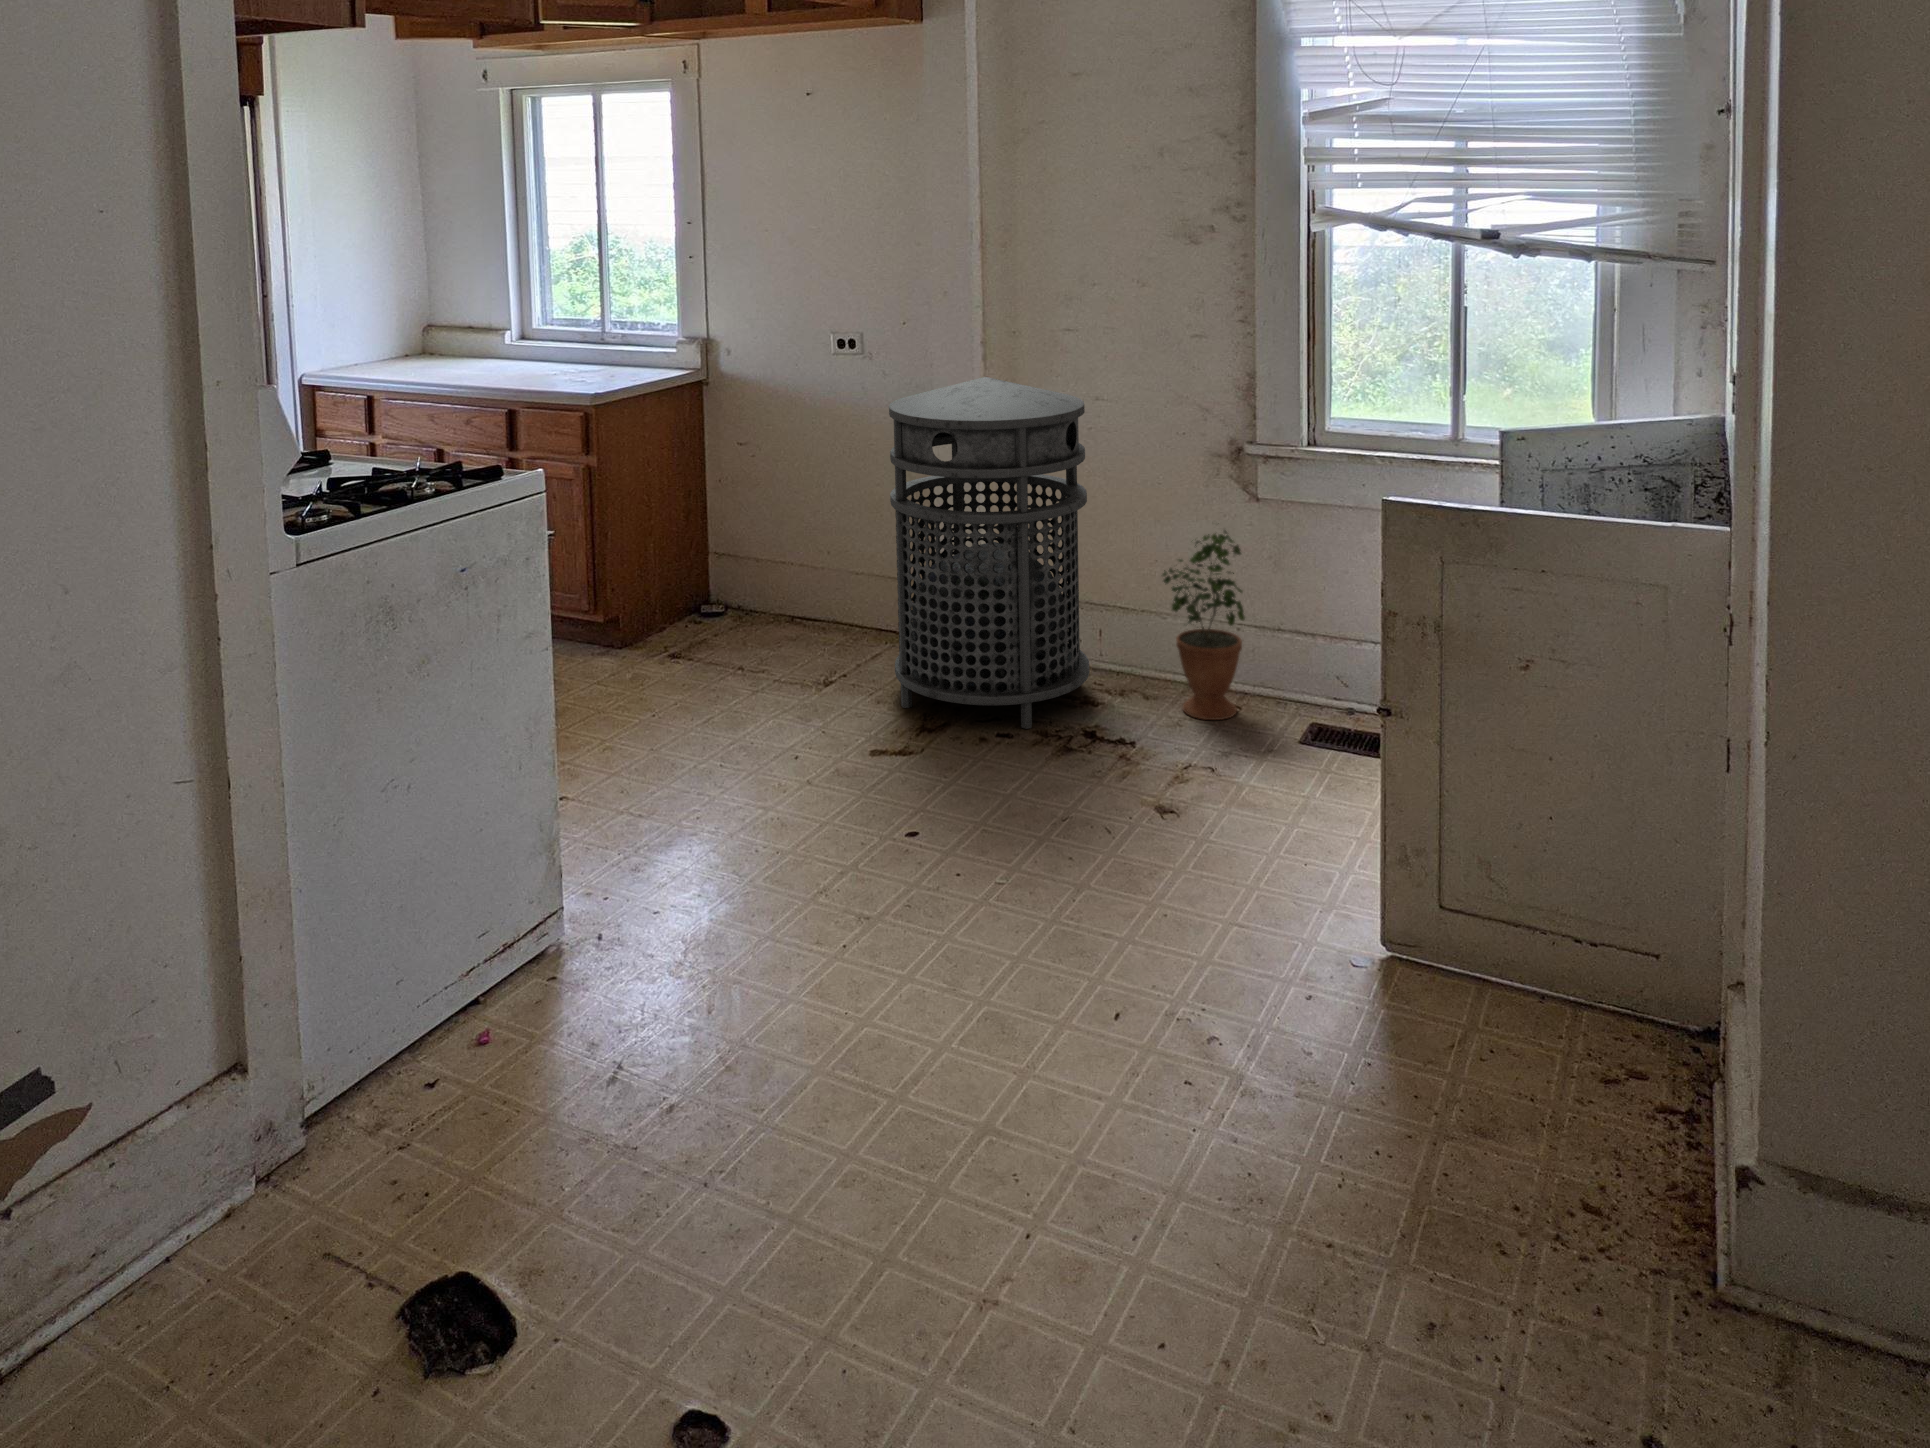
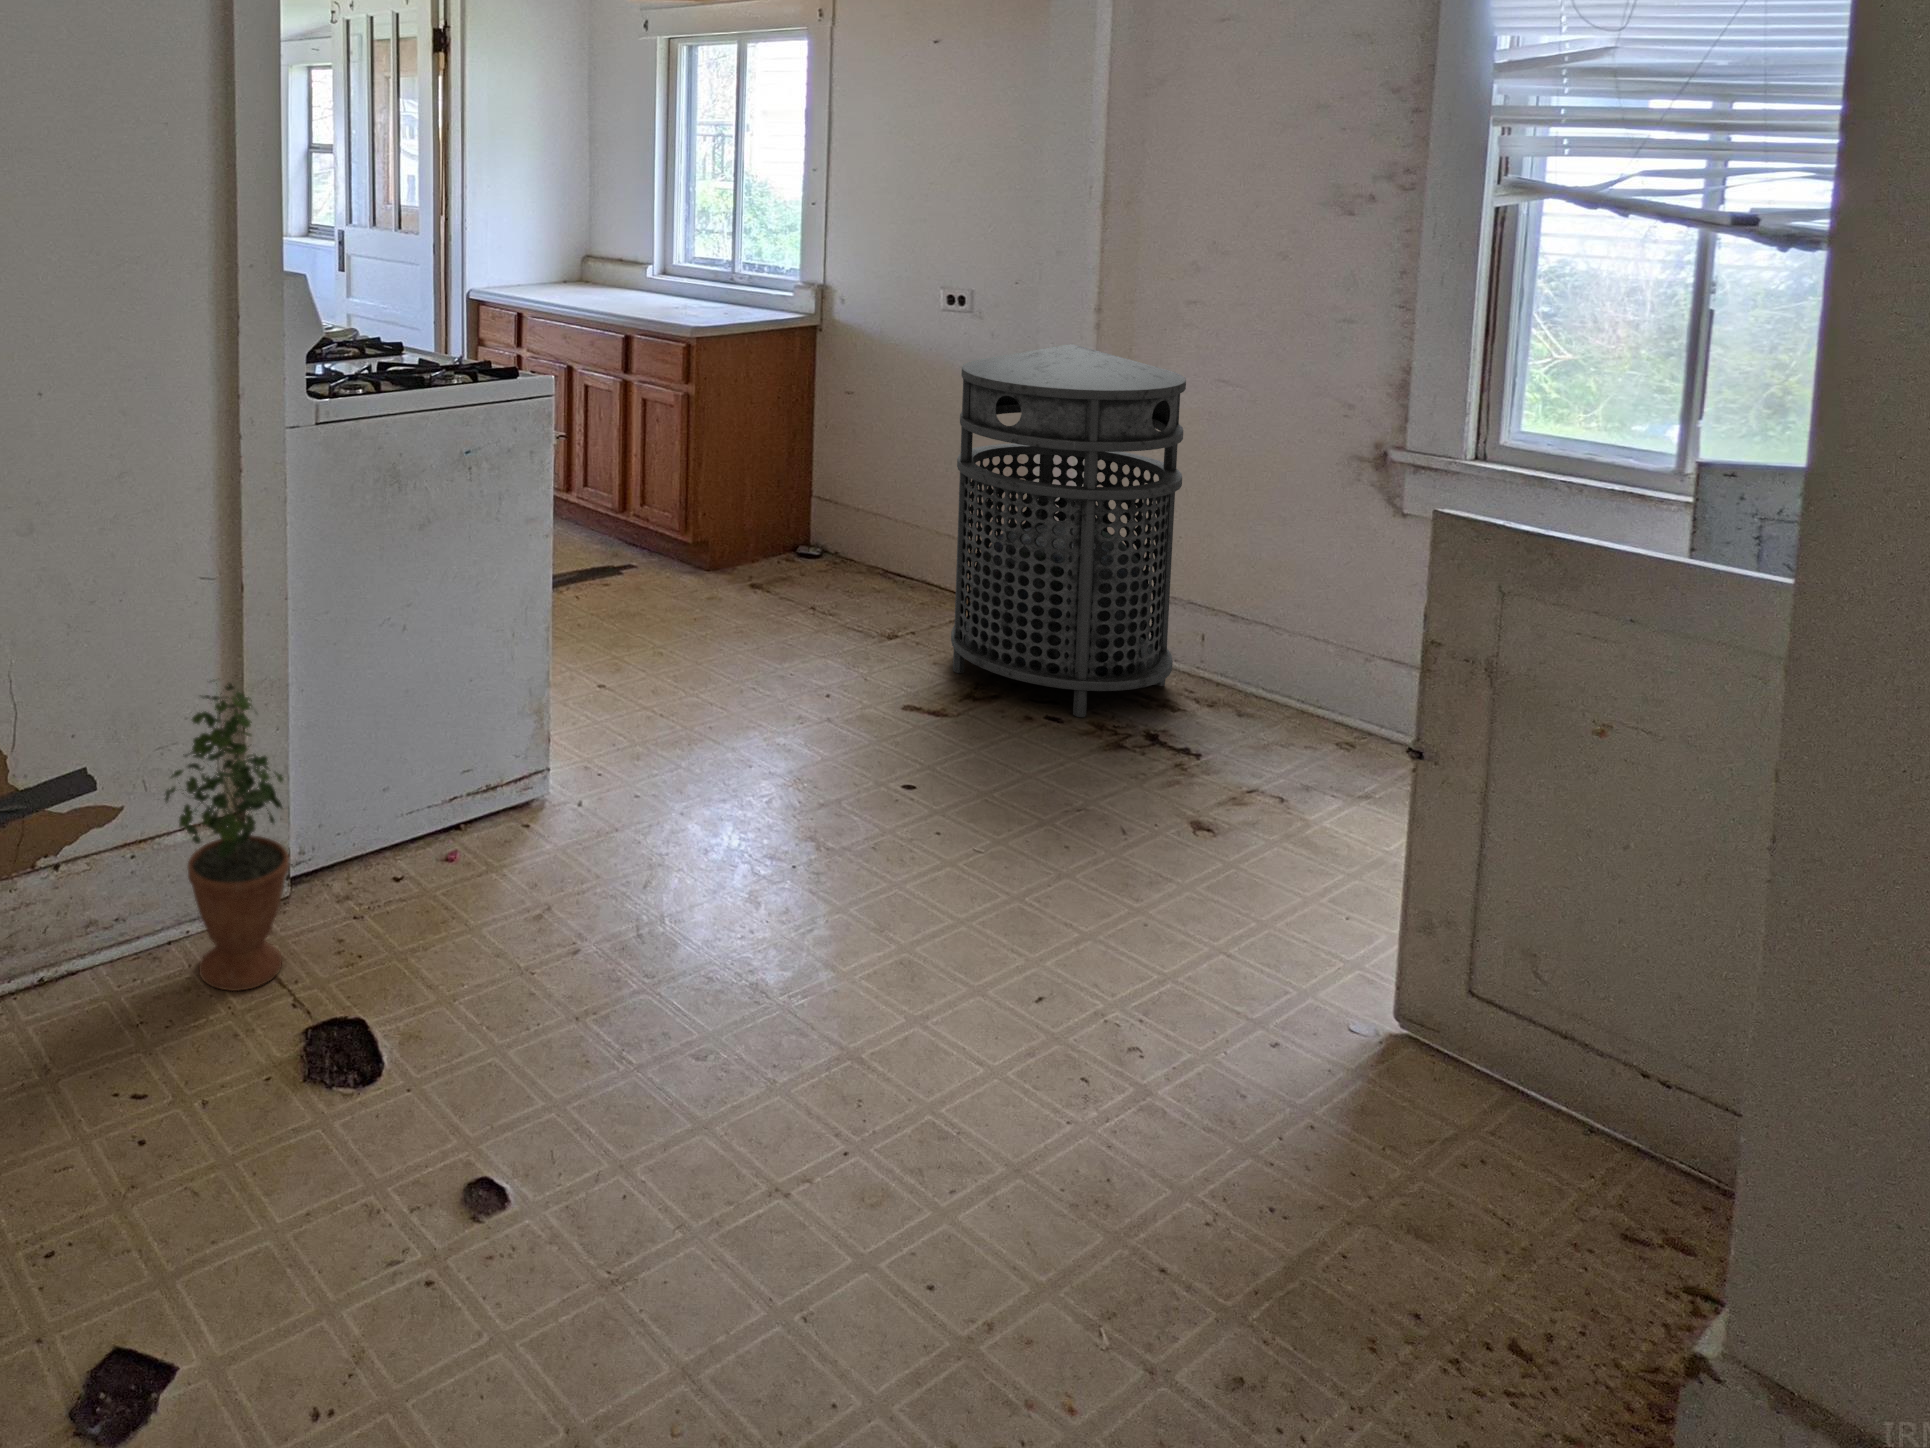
potted plant: present [1163,531,1245,720] -> present [165,679,289,991]

